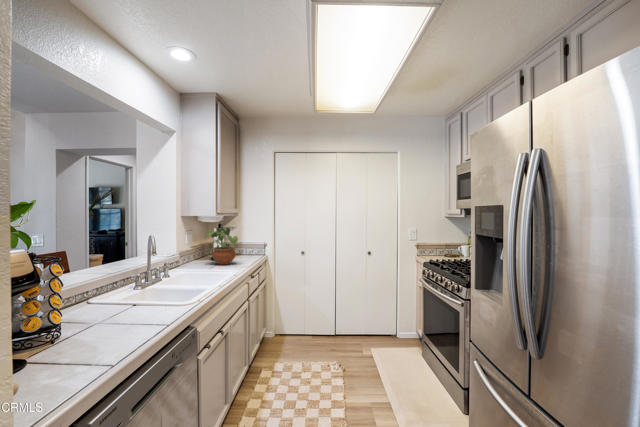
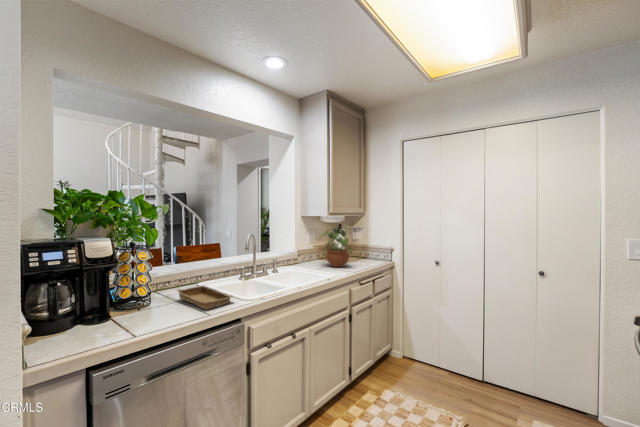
tray: none [89,298,176,320] -> present [177,285,233,310]

